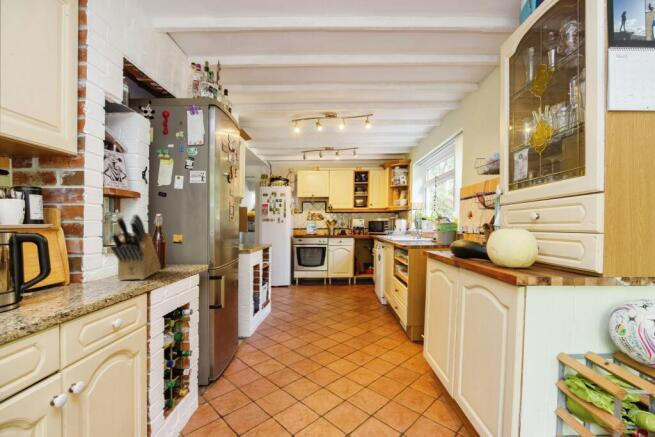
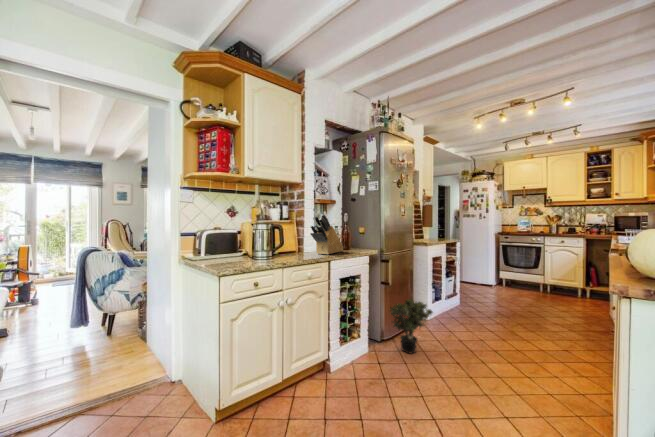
potted plant: none [222,320,276,390] -> present [390,299,433,354]

